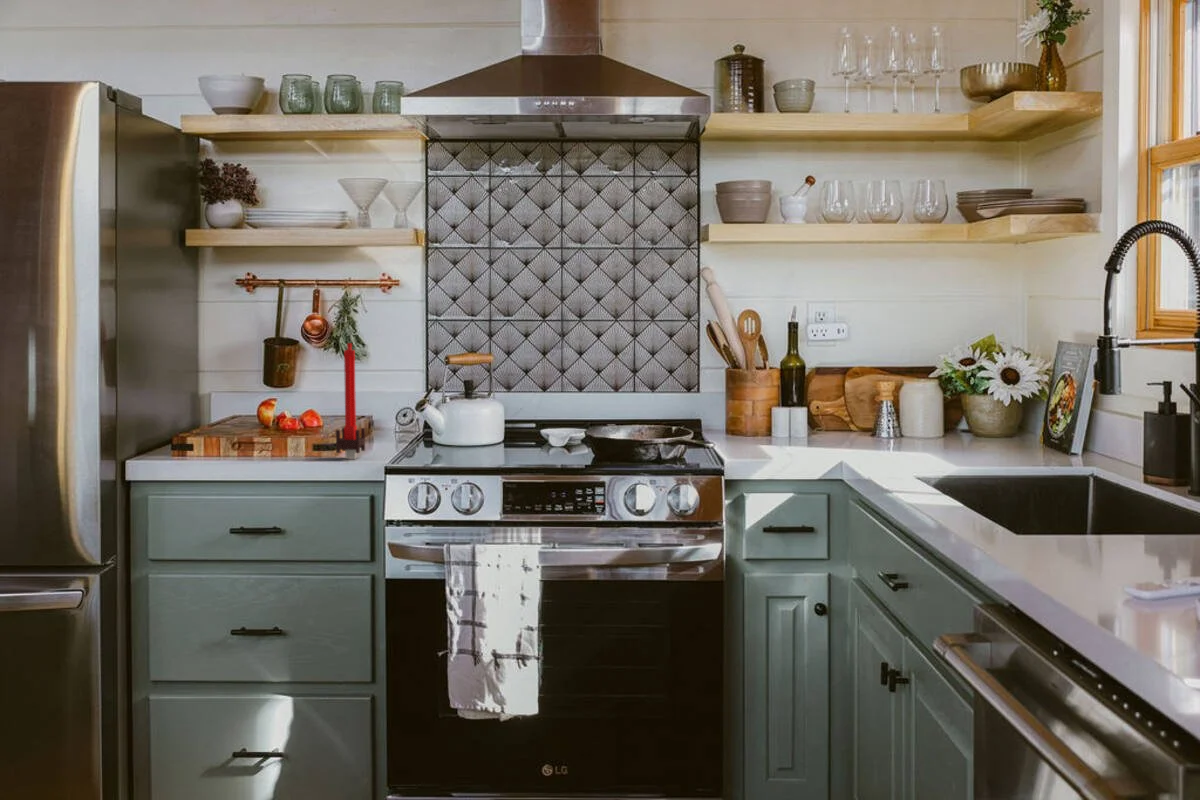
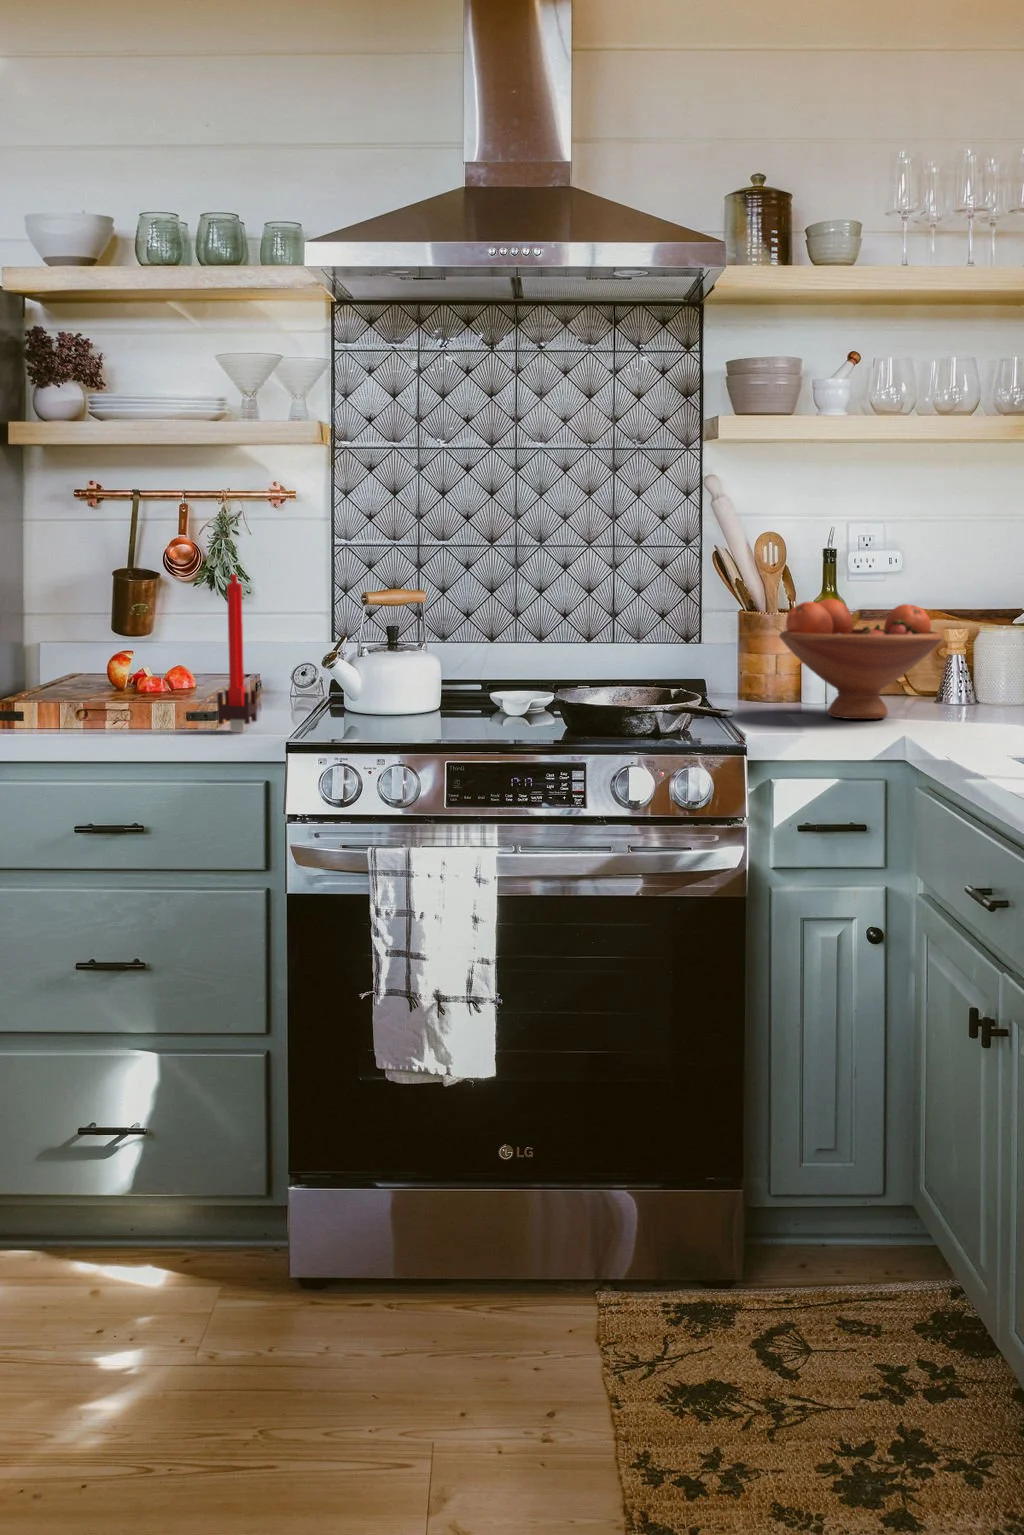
fruit bowl: none [752,359,871,448] -> present [779,599,943,719]

